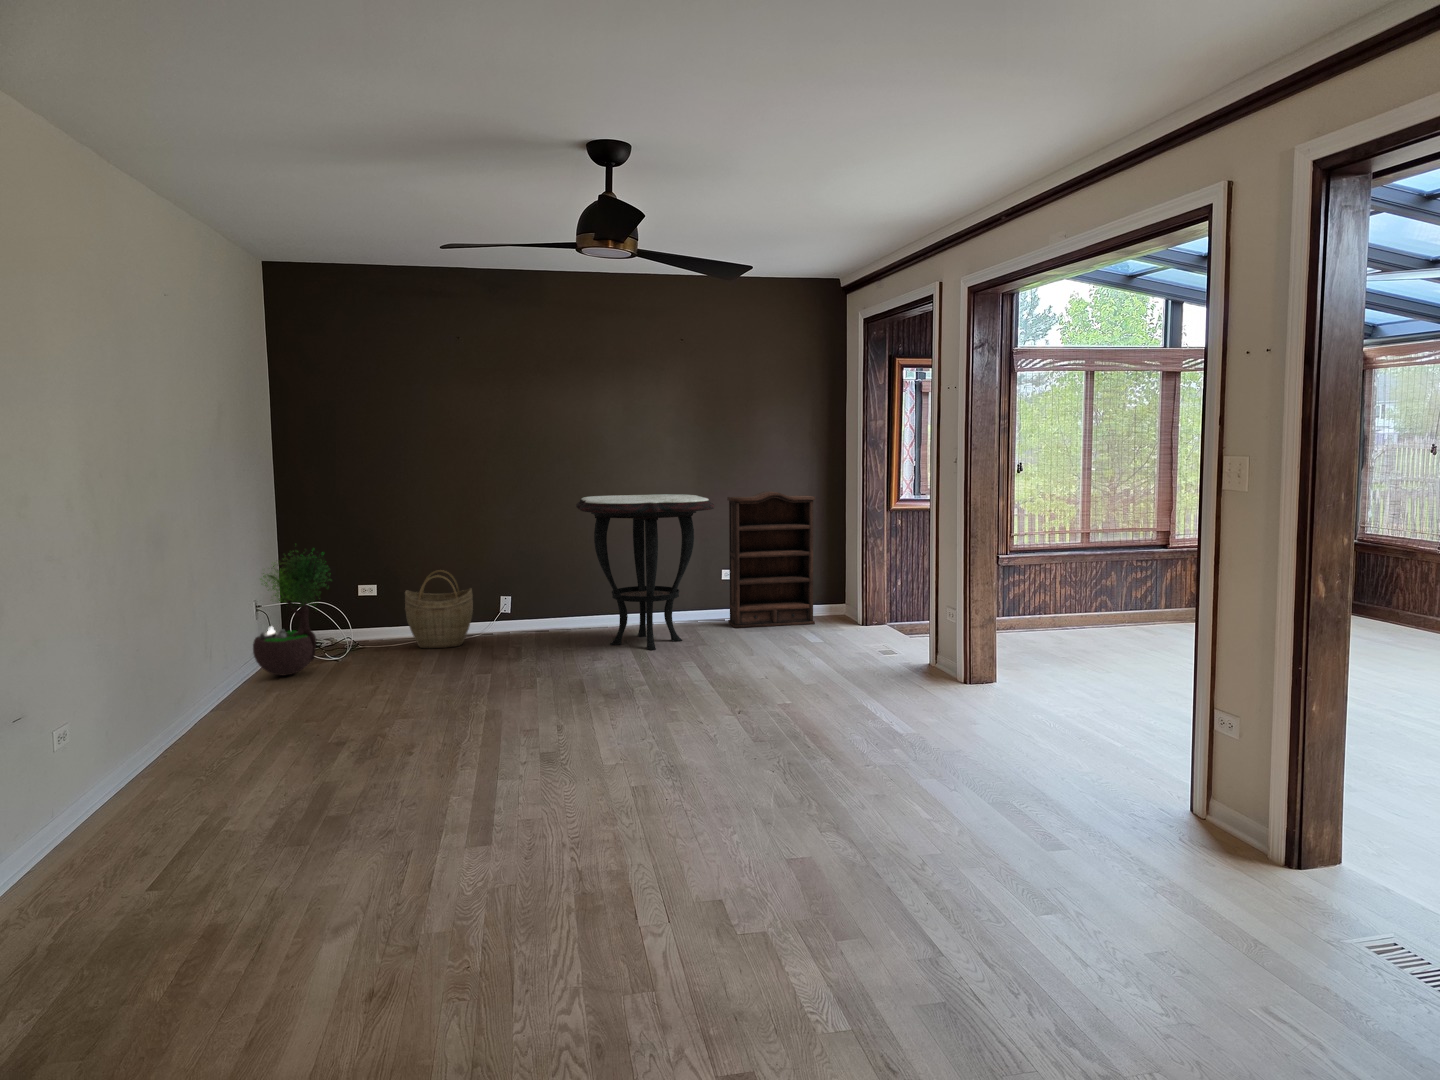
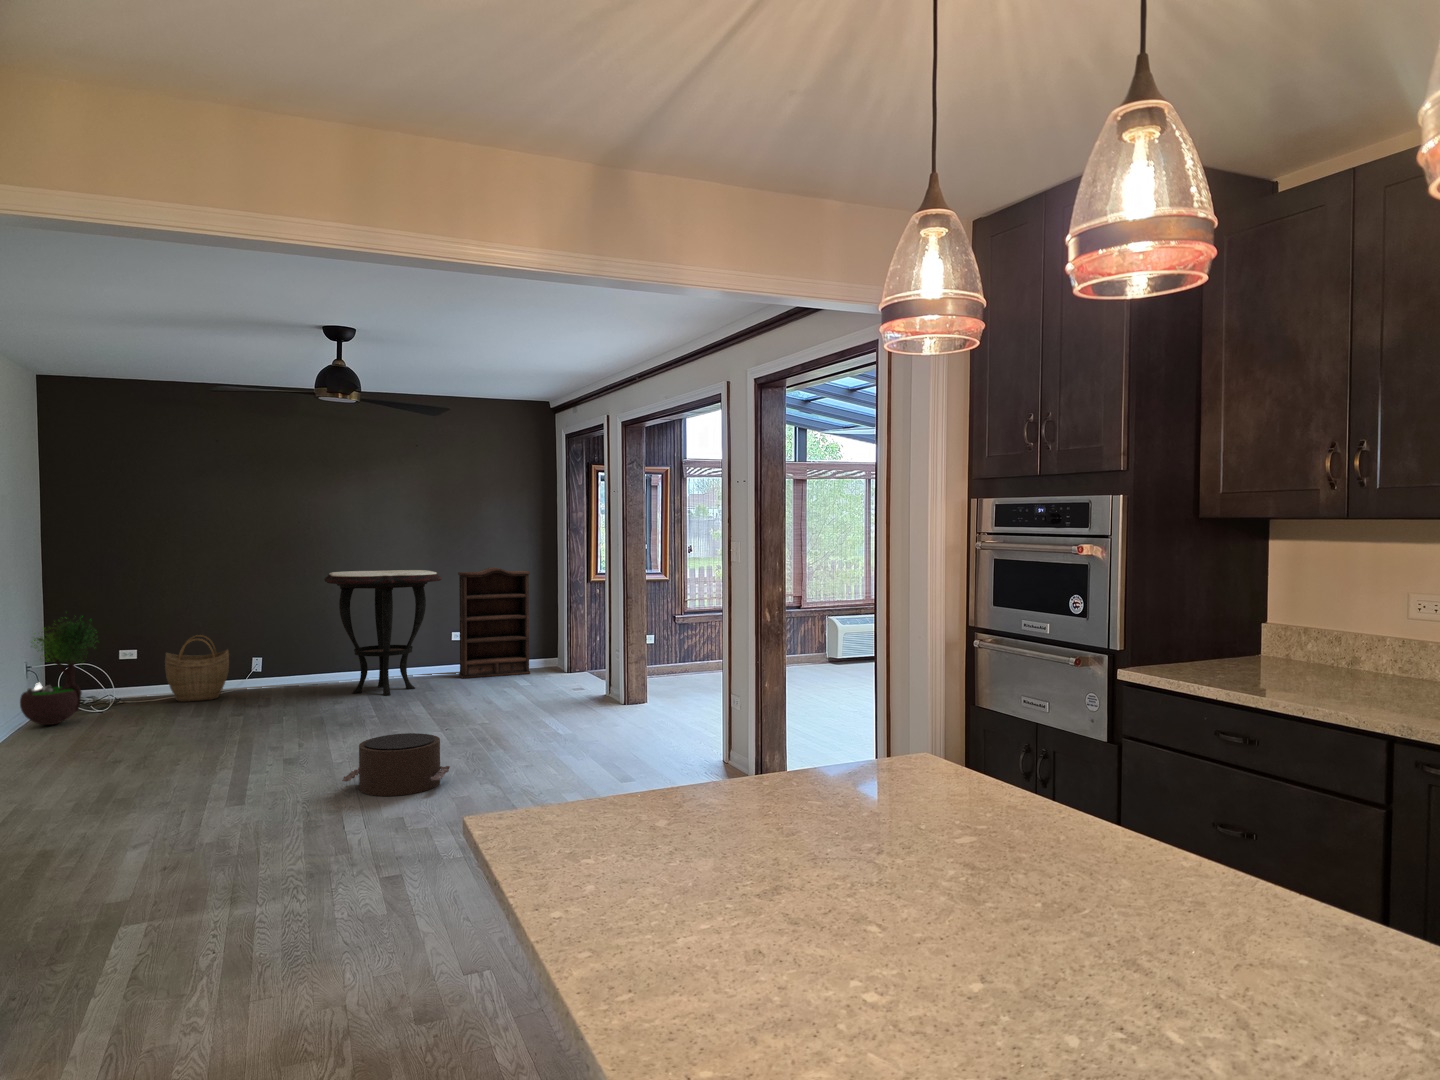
pouf: none [630,737,776,839] -> present [342,733,450,796]

